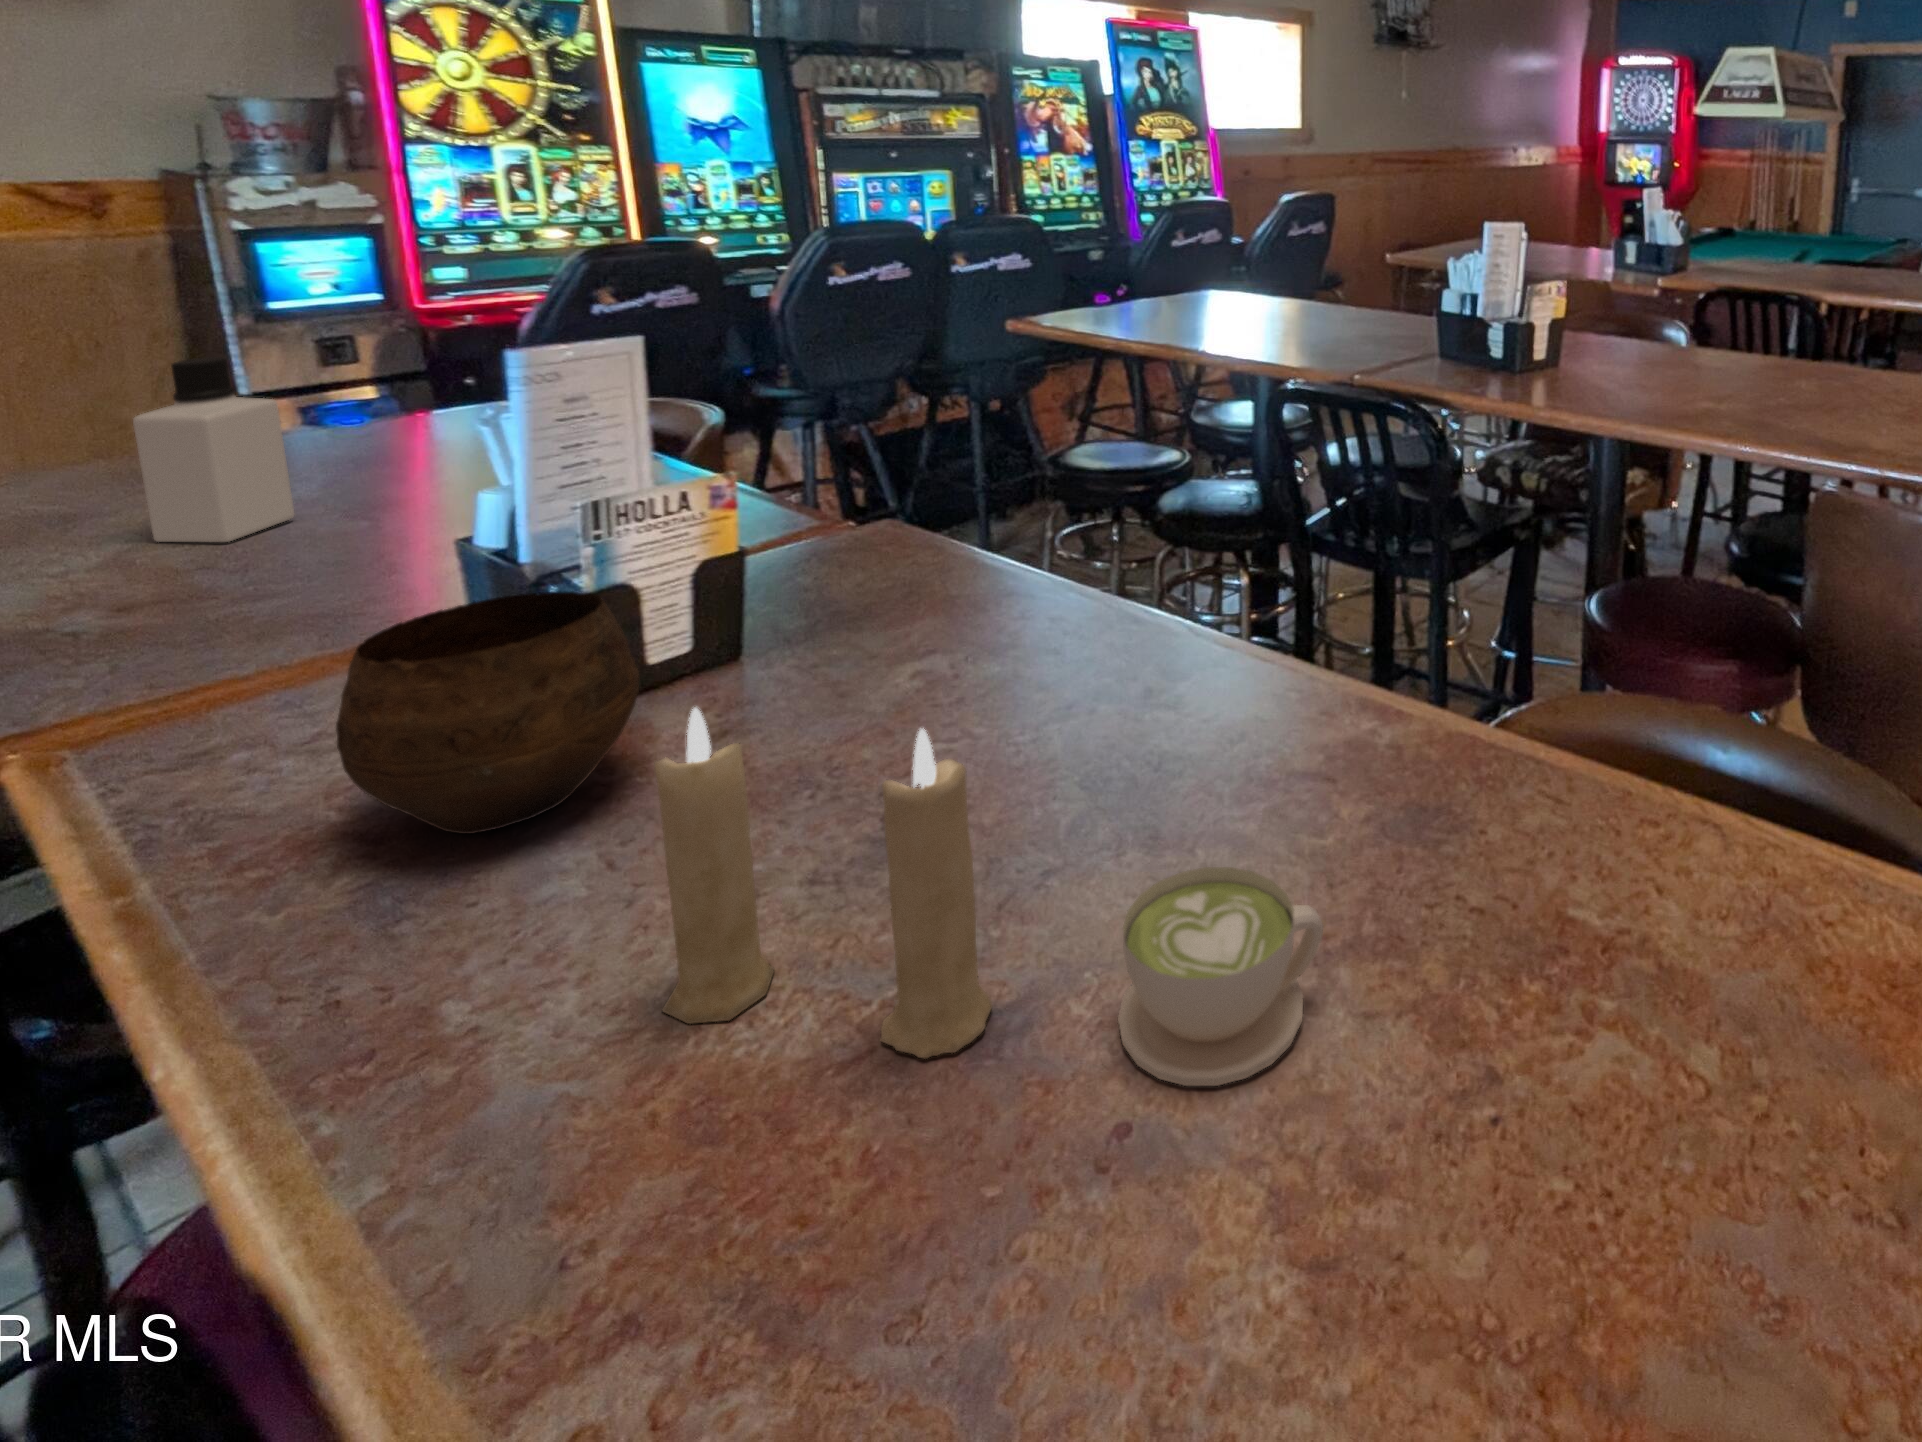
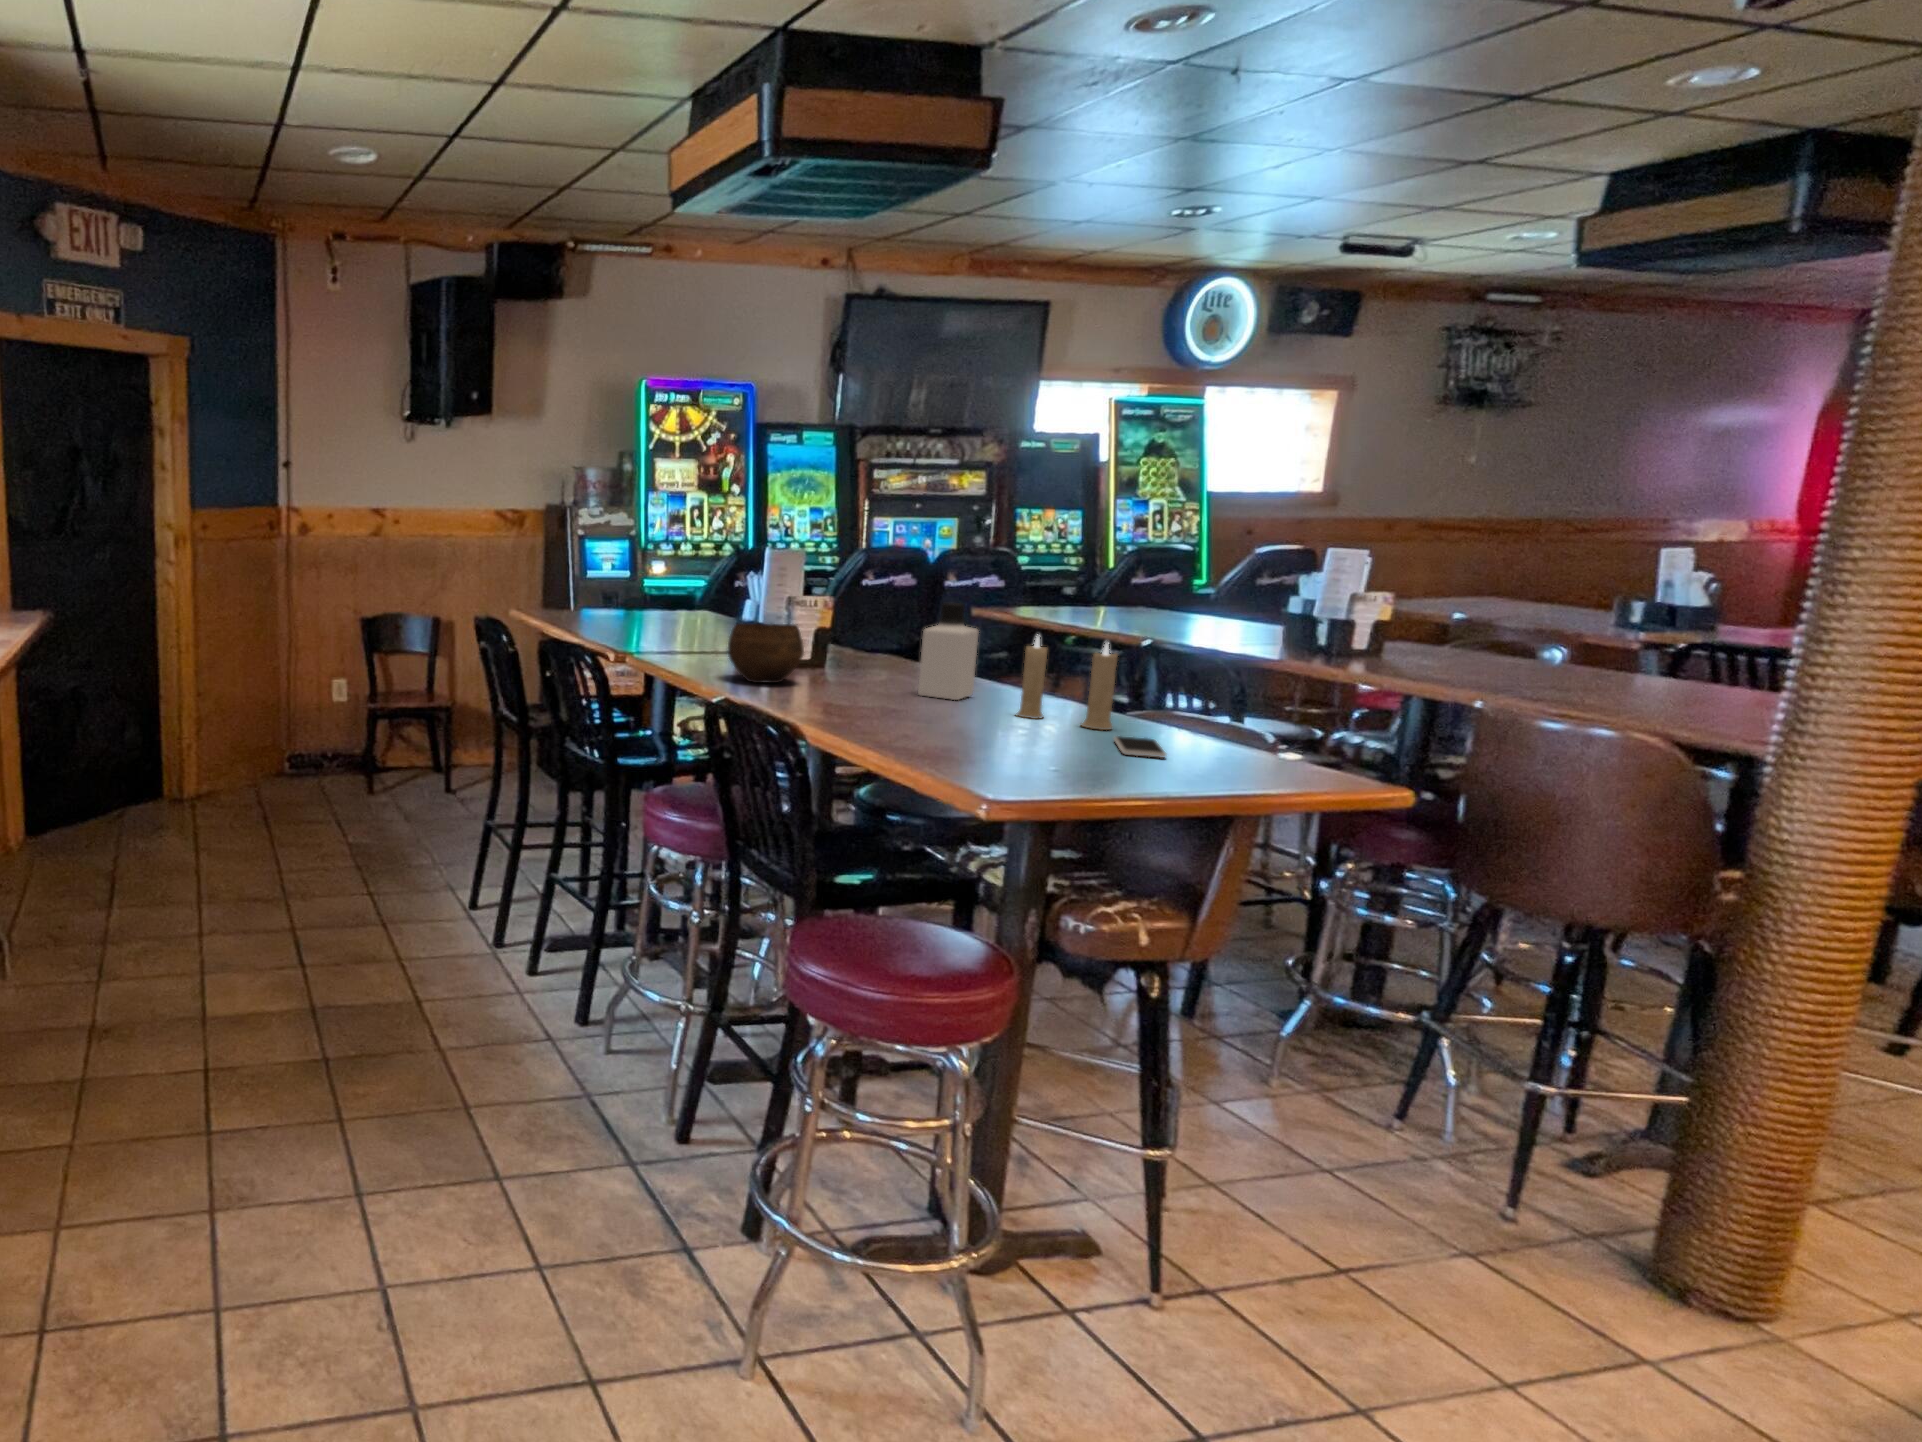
bottle: present [133,357,294,542] -> present [918,603,978,700]
candle: present [655,708,992,1059] -> present [1017,636,1117,730]
coffee cup: present [1118,867,1323,1086] -> none [935,692,1001,732]
smartphone: none [1604,871,1834,1052] -> present [1114,736,1166,757]

